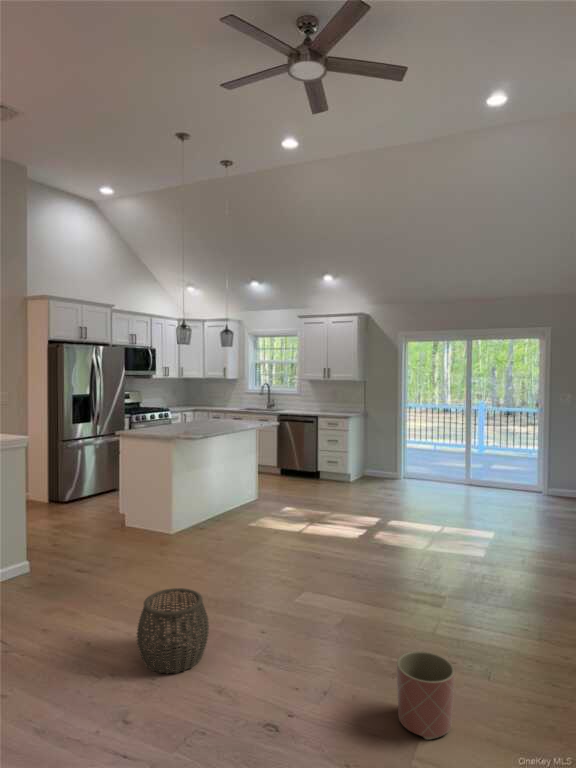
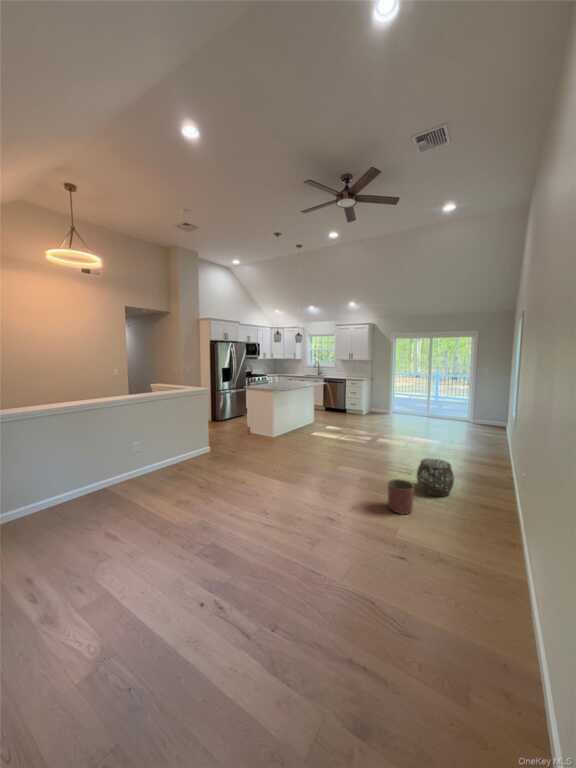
woven basket: present [137,588,209,674] -> present [417,459,454,496]

